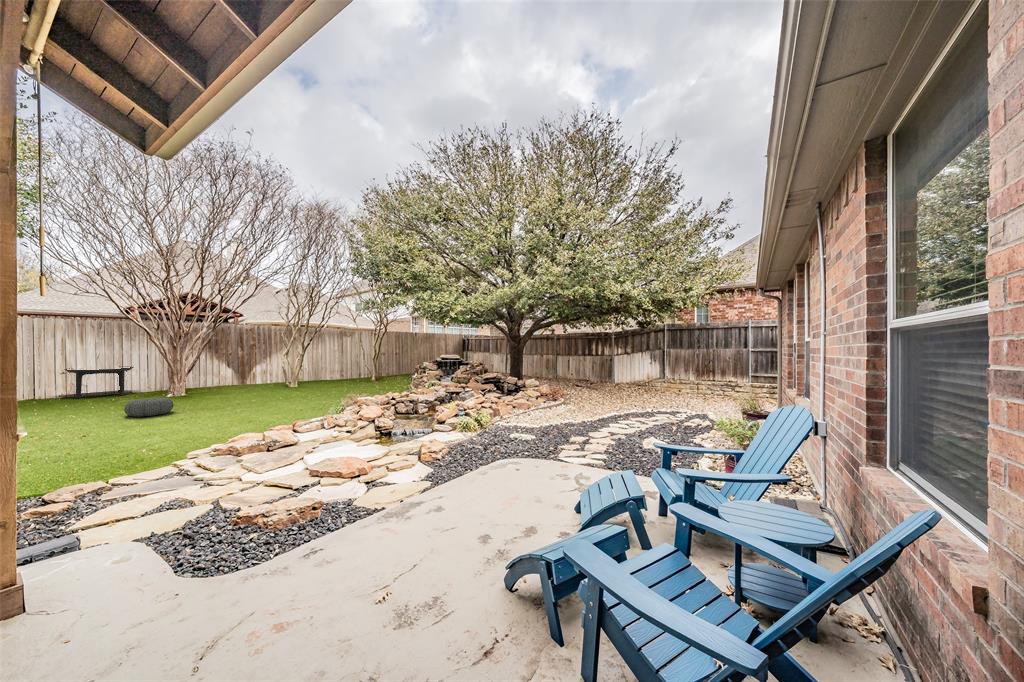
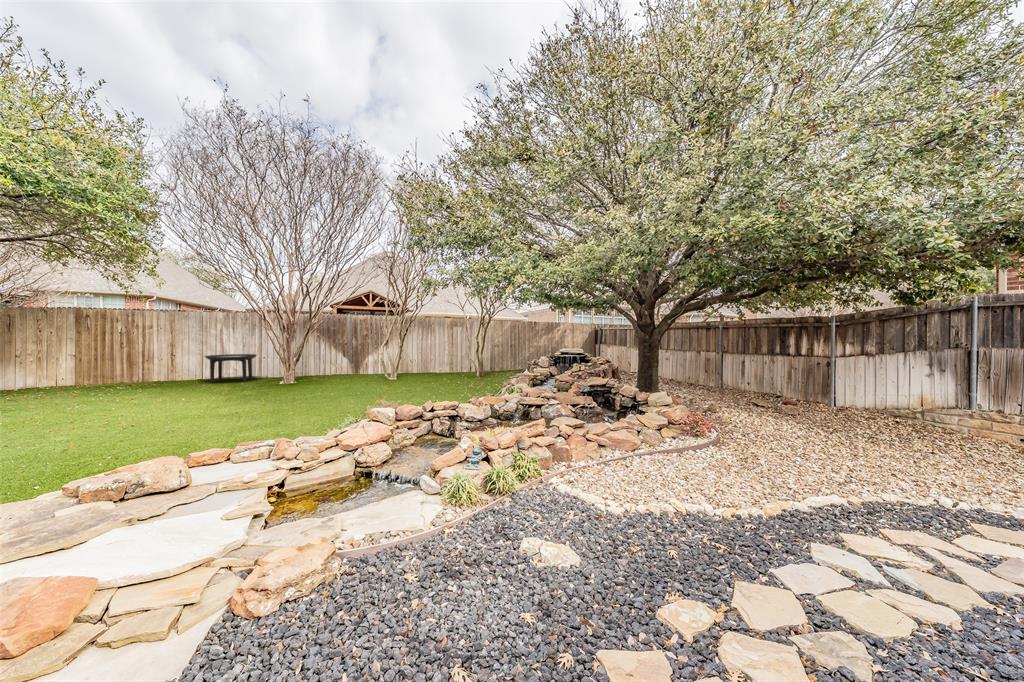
pouf: present [124,397,174,417] -> none [196,389,241,409]

